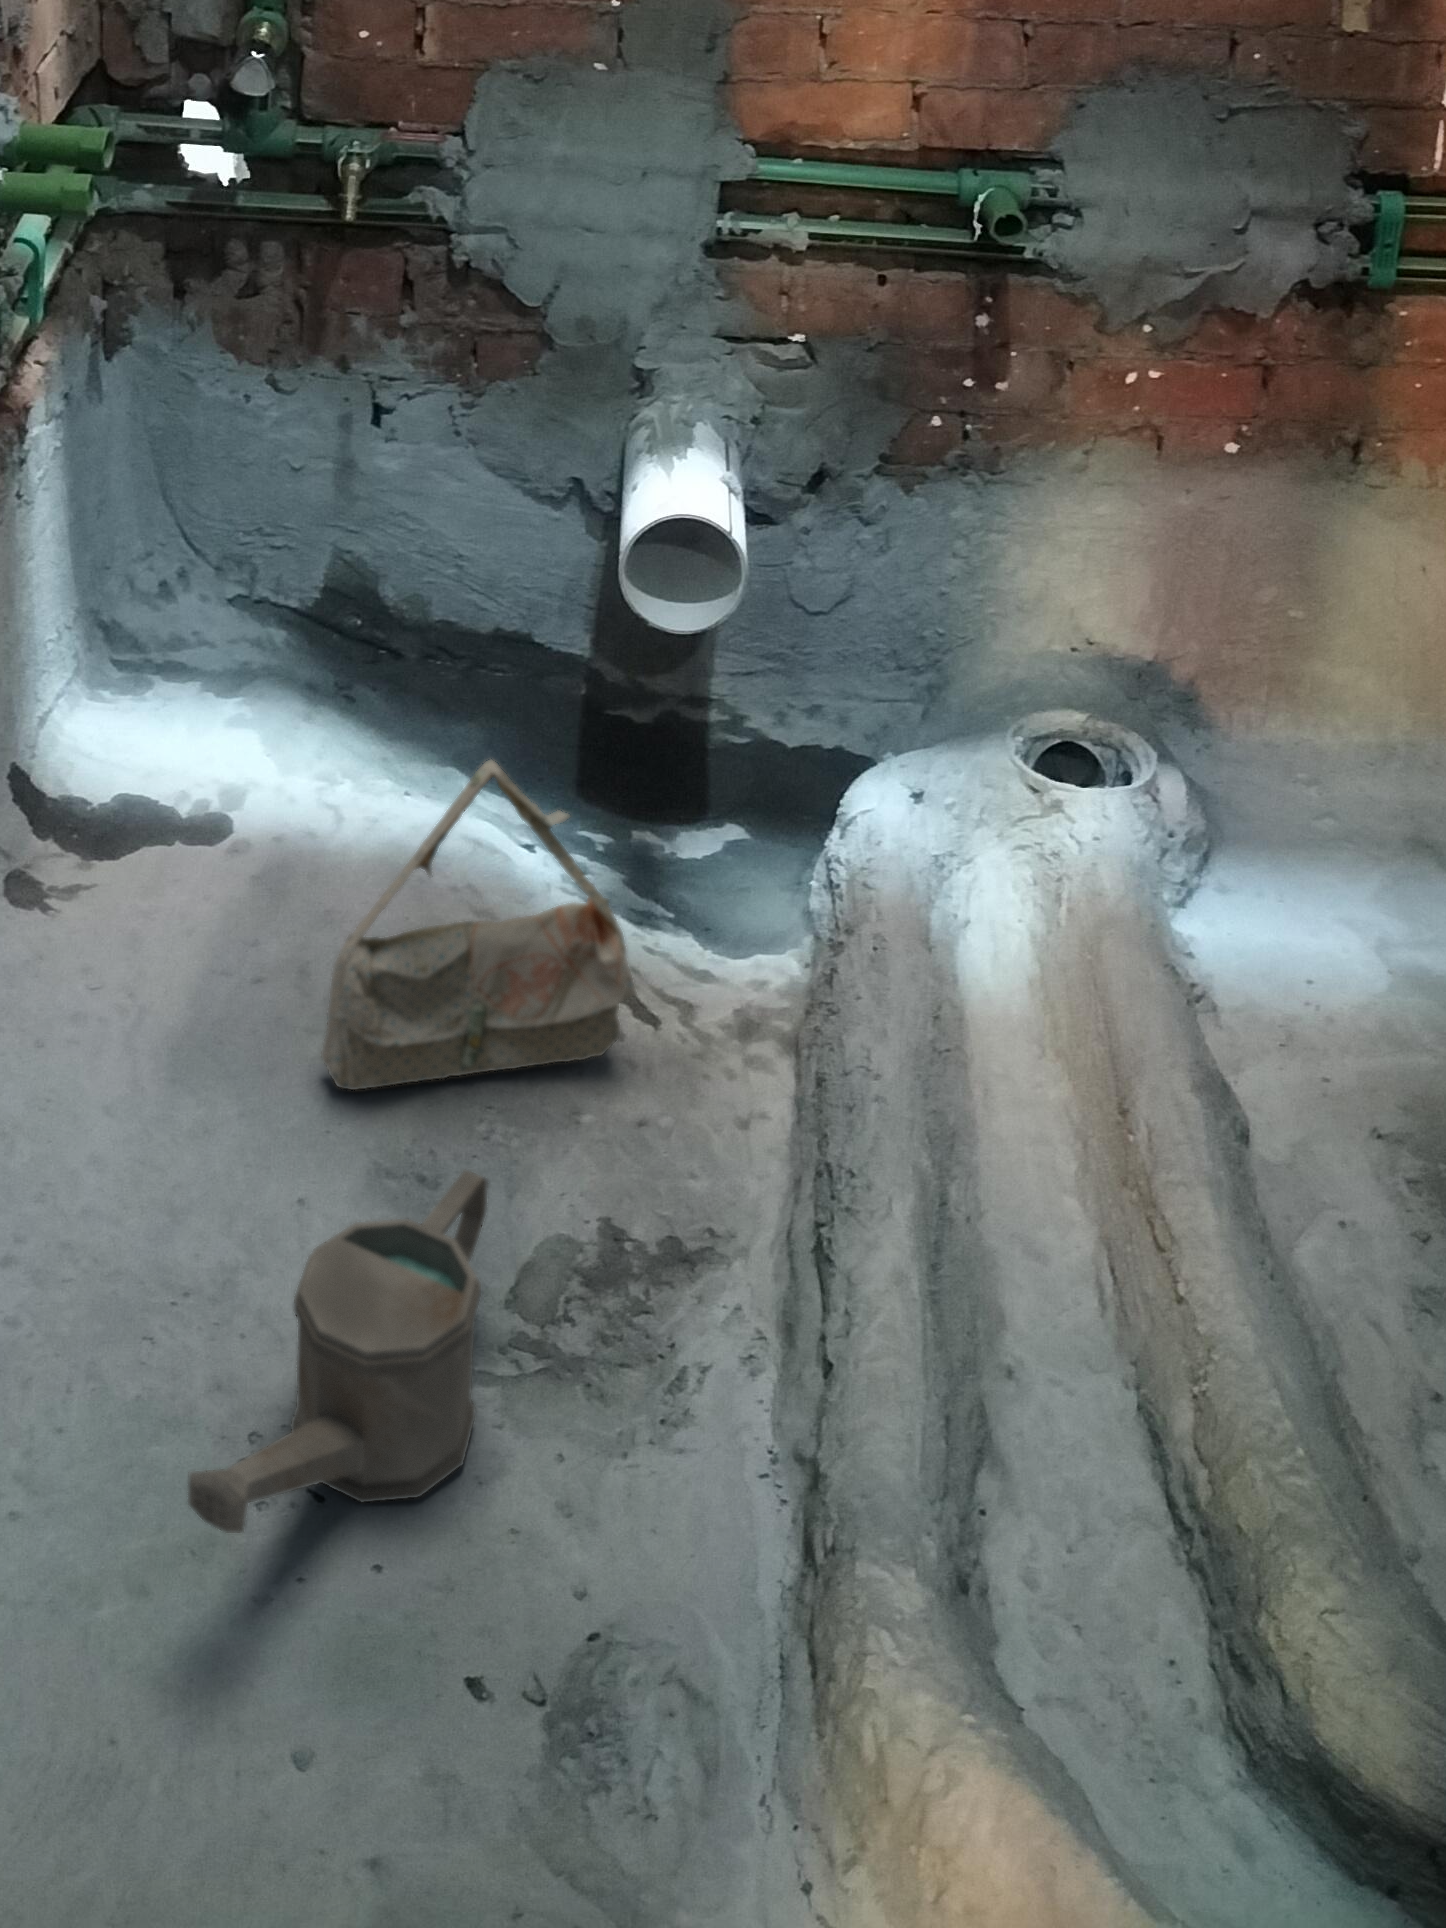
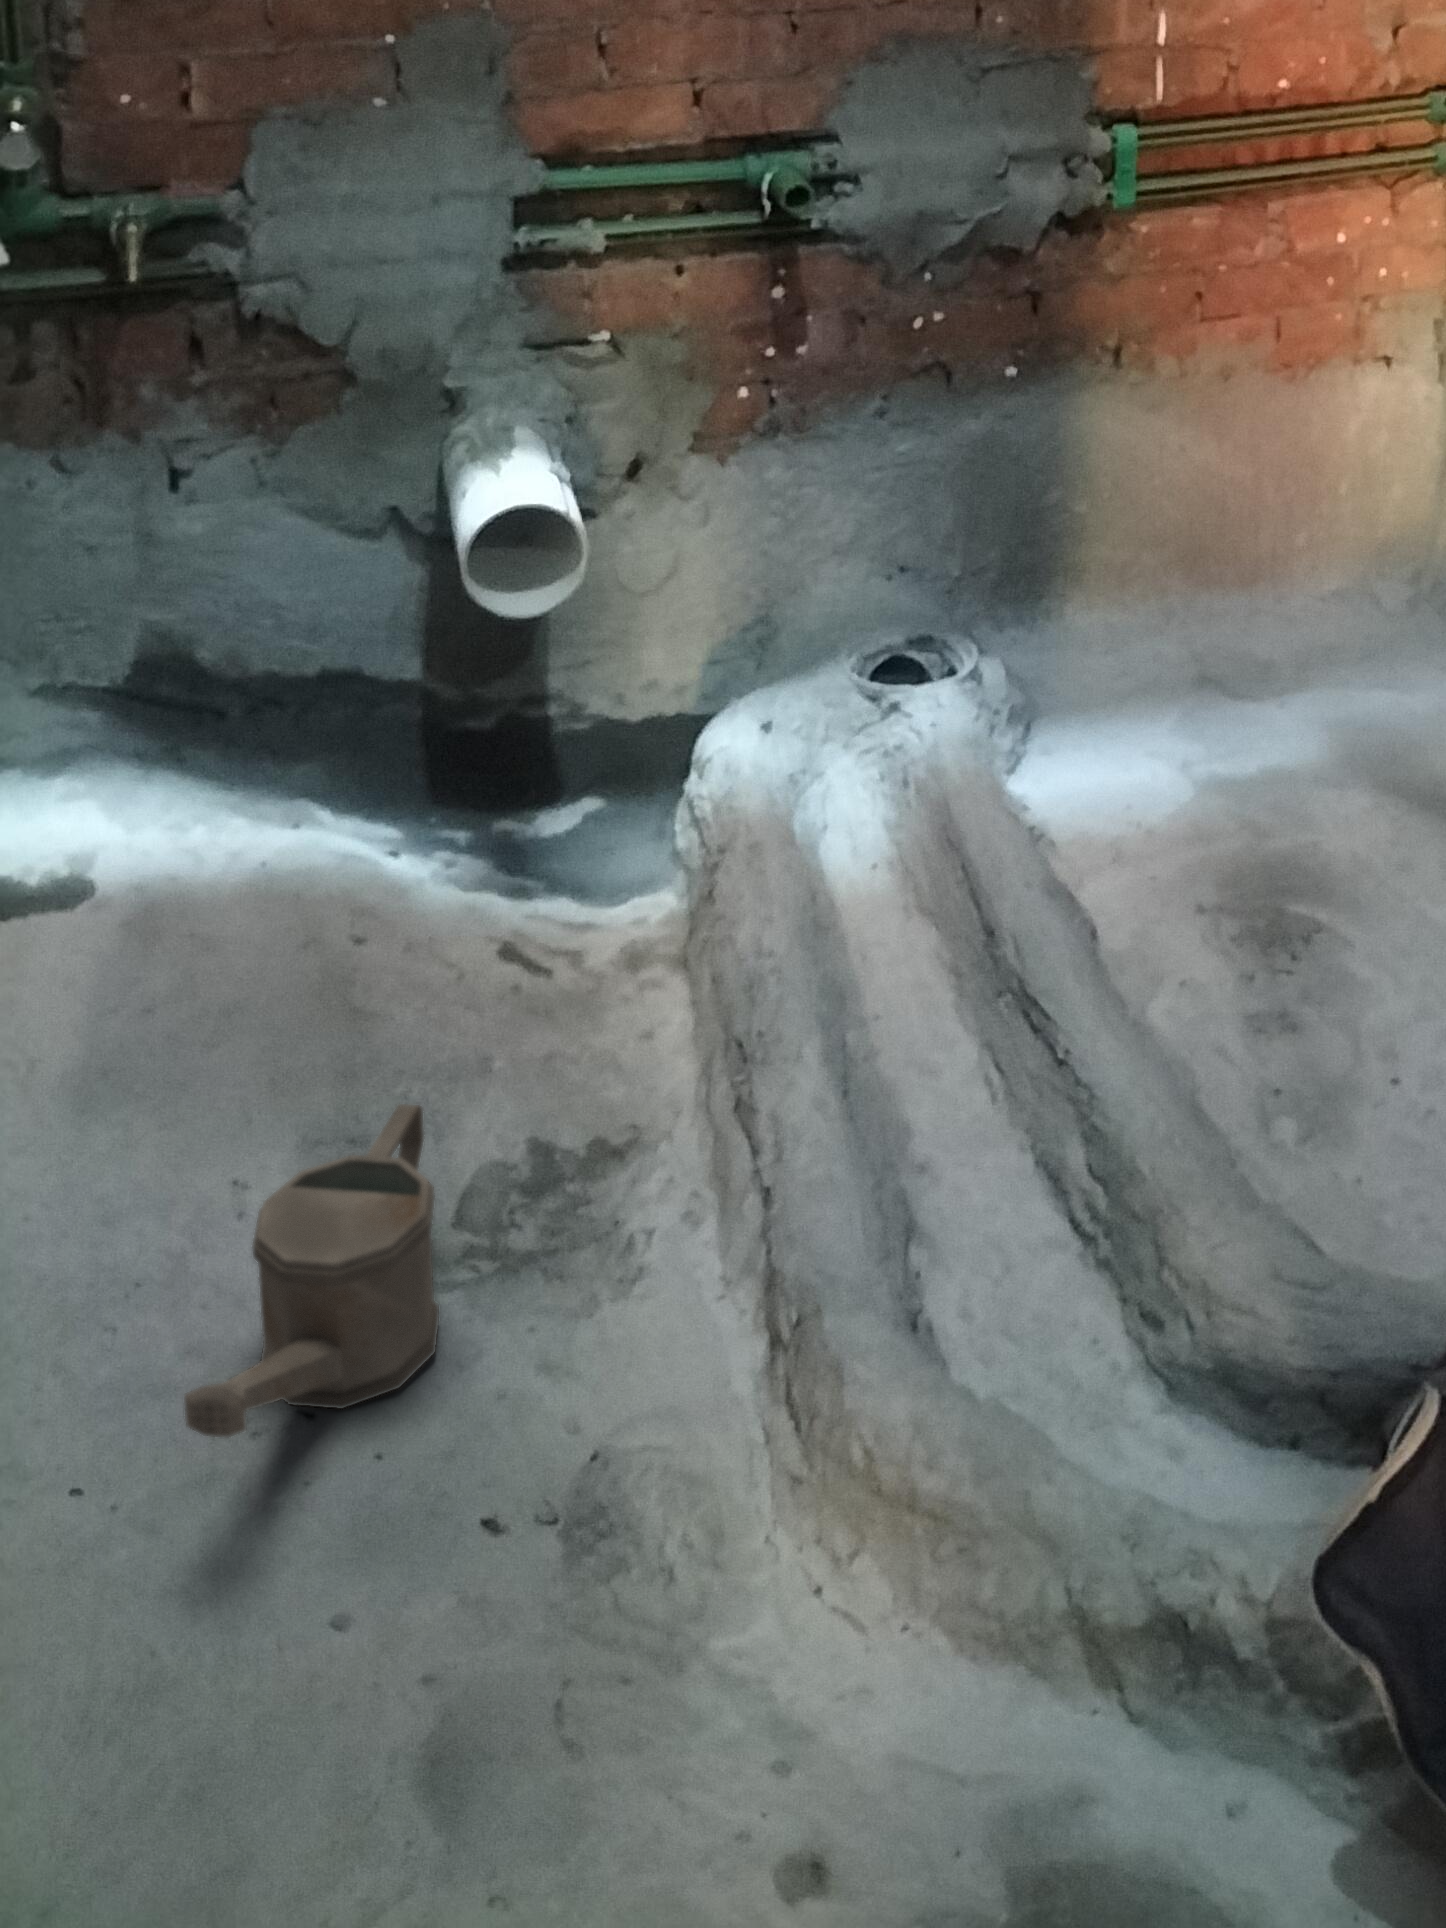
bag: present [321,760,636,1090] -> none [221,747,534,1096]

